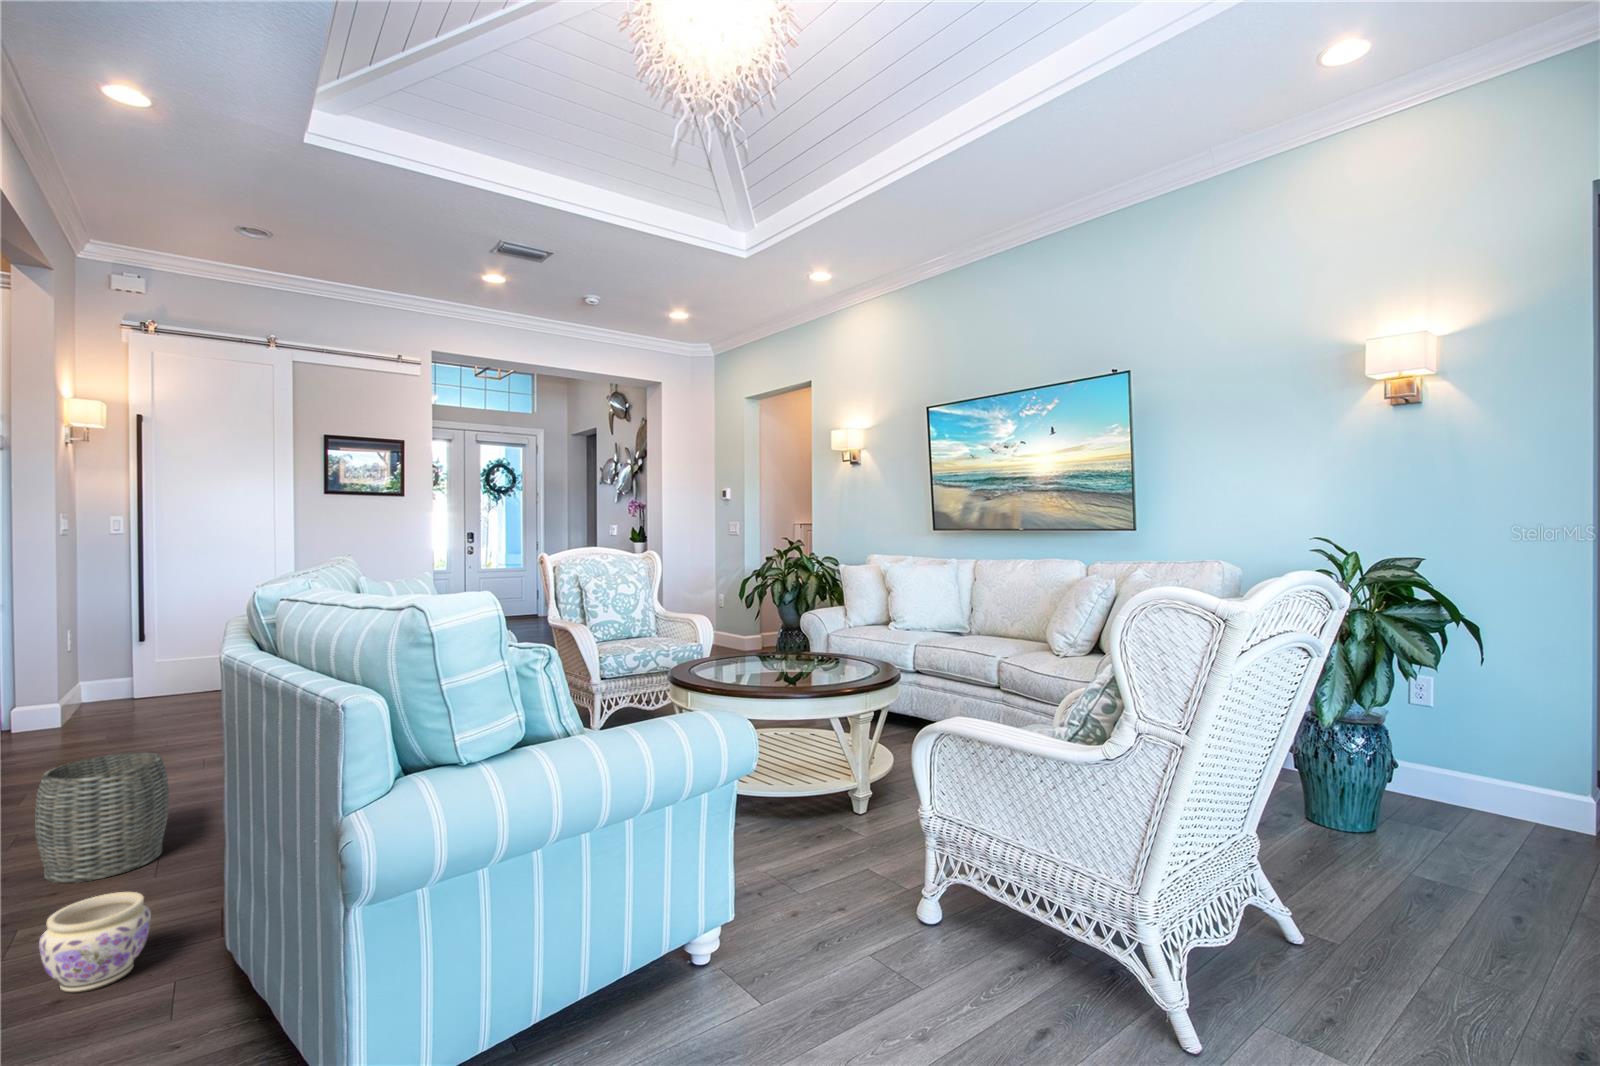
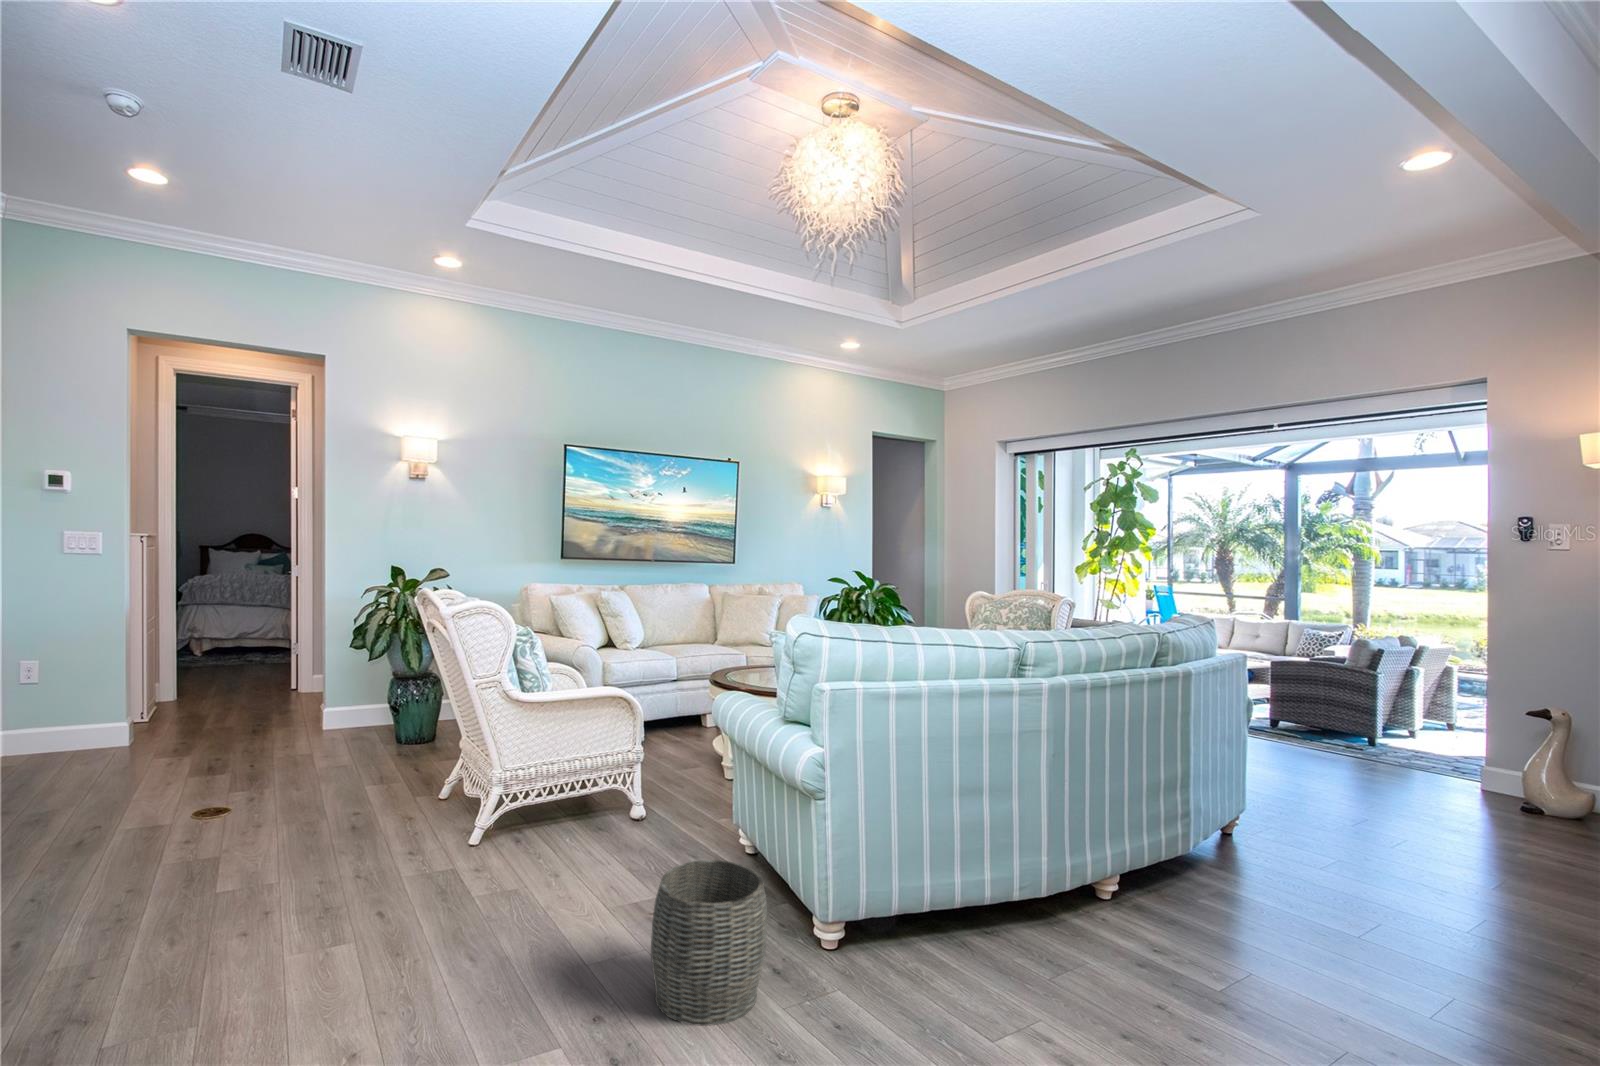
planter: present [39,892,151,993] -> none [920,882,983,956]

